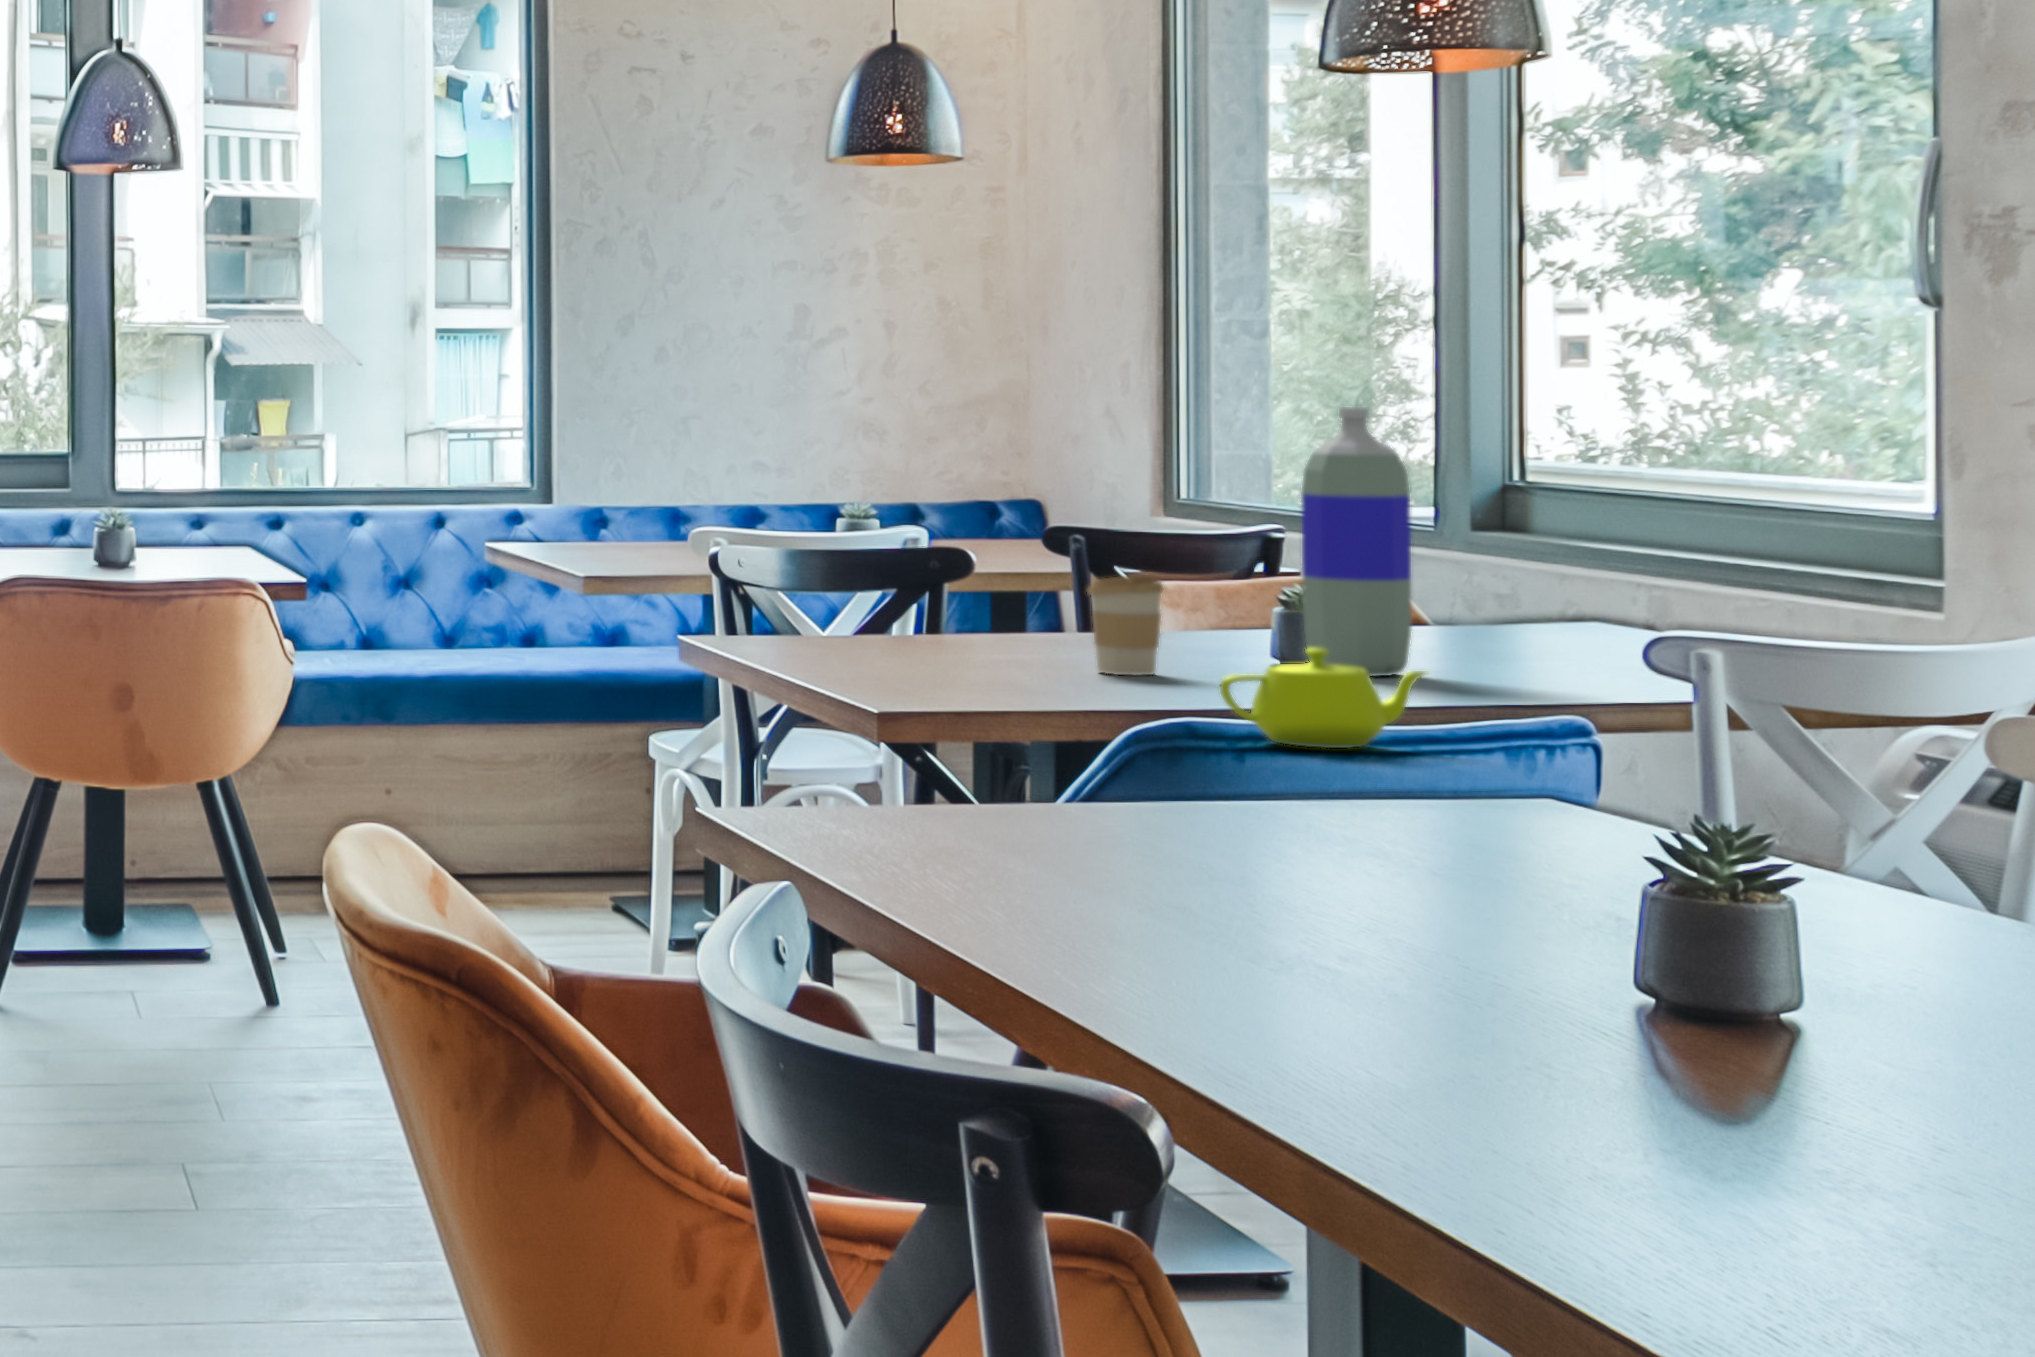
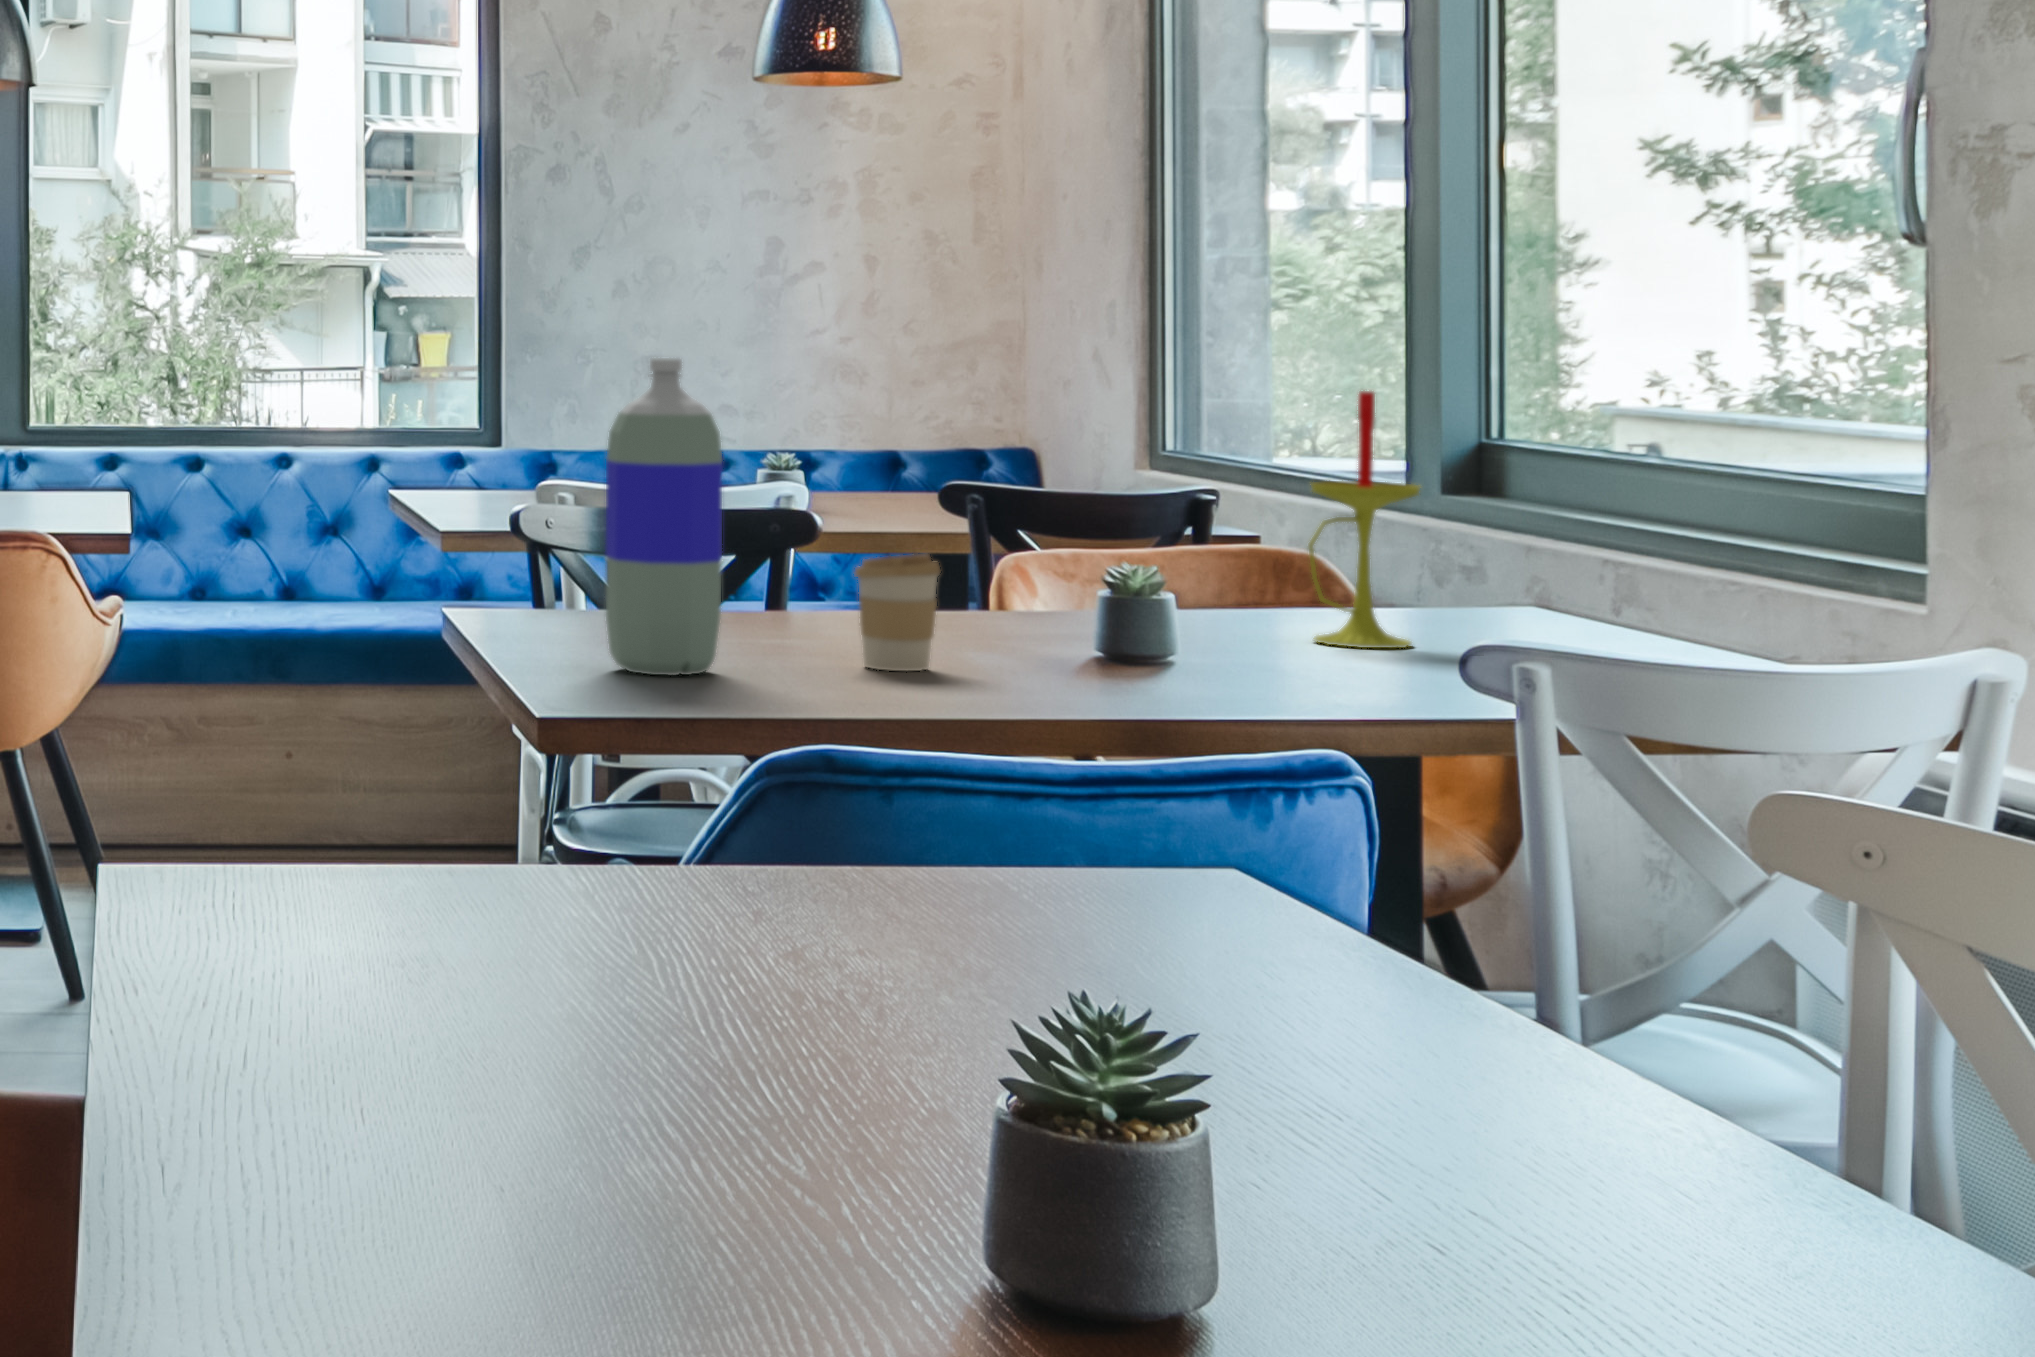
bottle: present [1301,407,1411,676] -> present [605,358,722,675]
candle: none [1437,429,1536,656] -> present [1309,391,1421,648]
teapot: present [1220,648,1428,748] -> none [877,660,1128,782]

